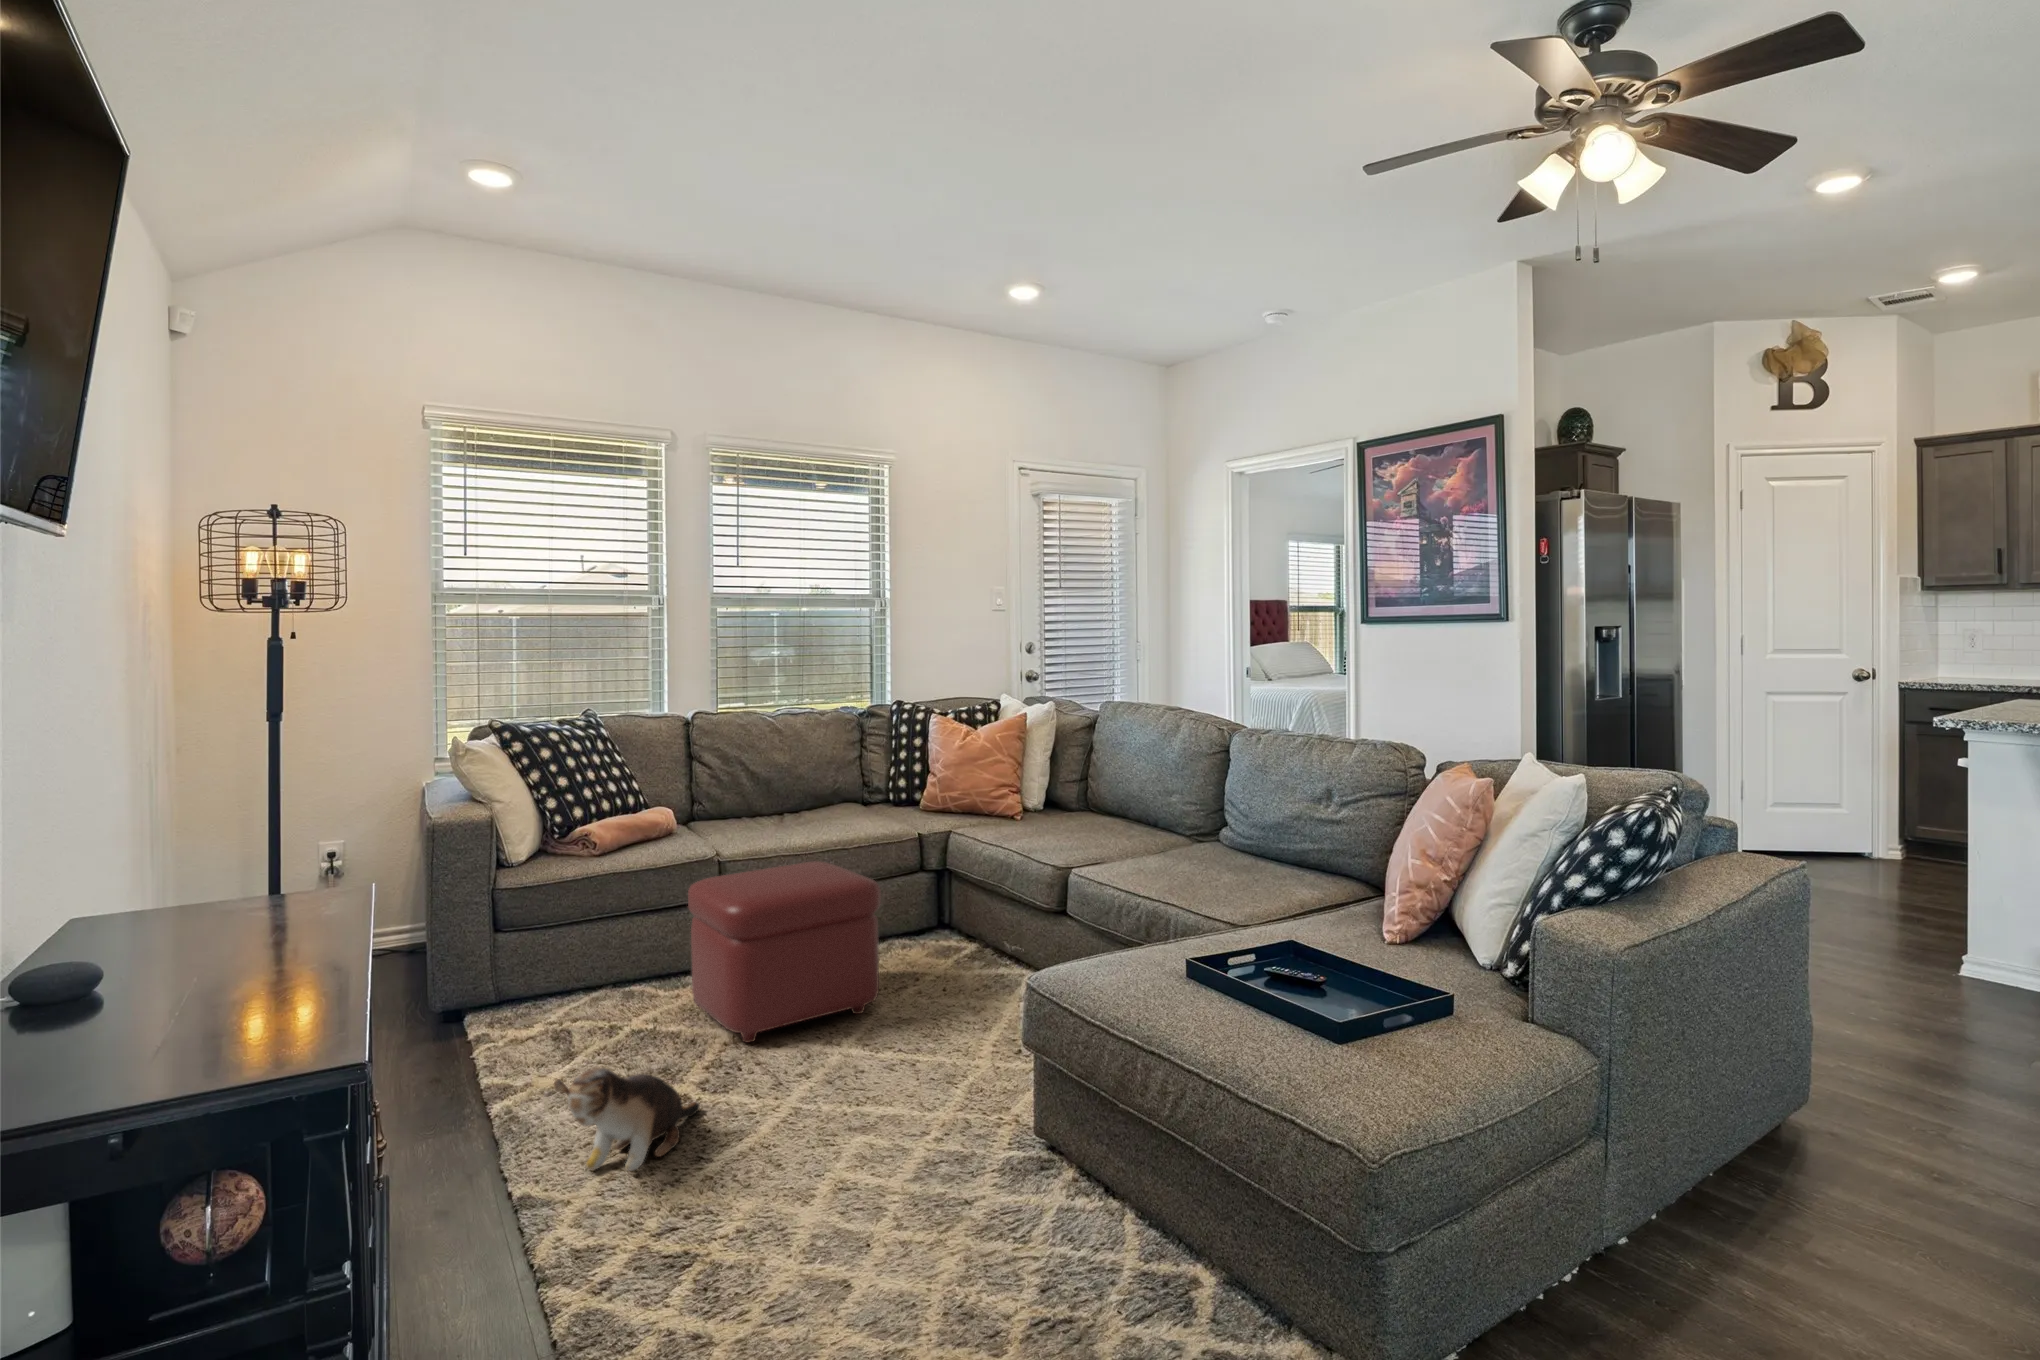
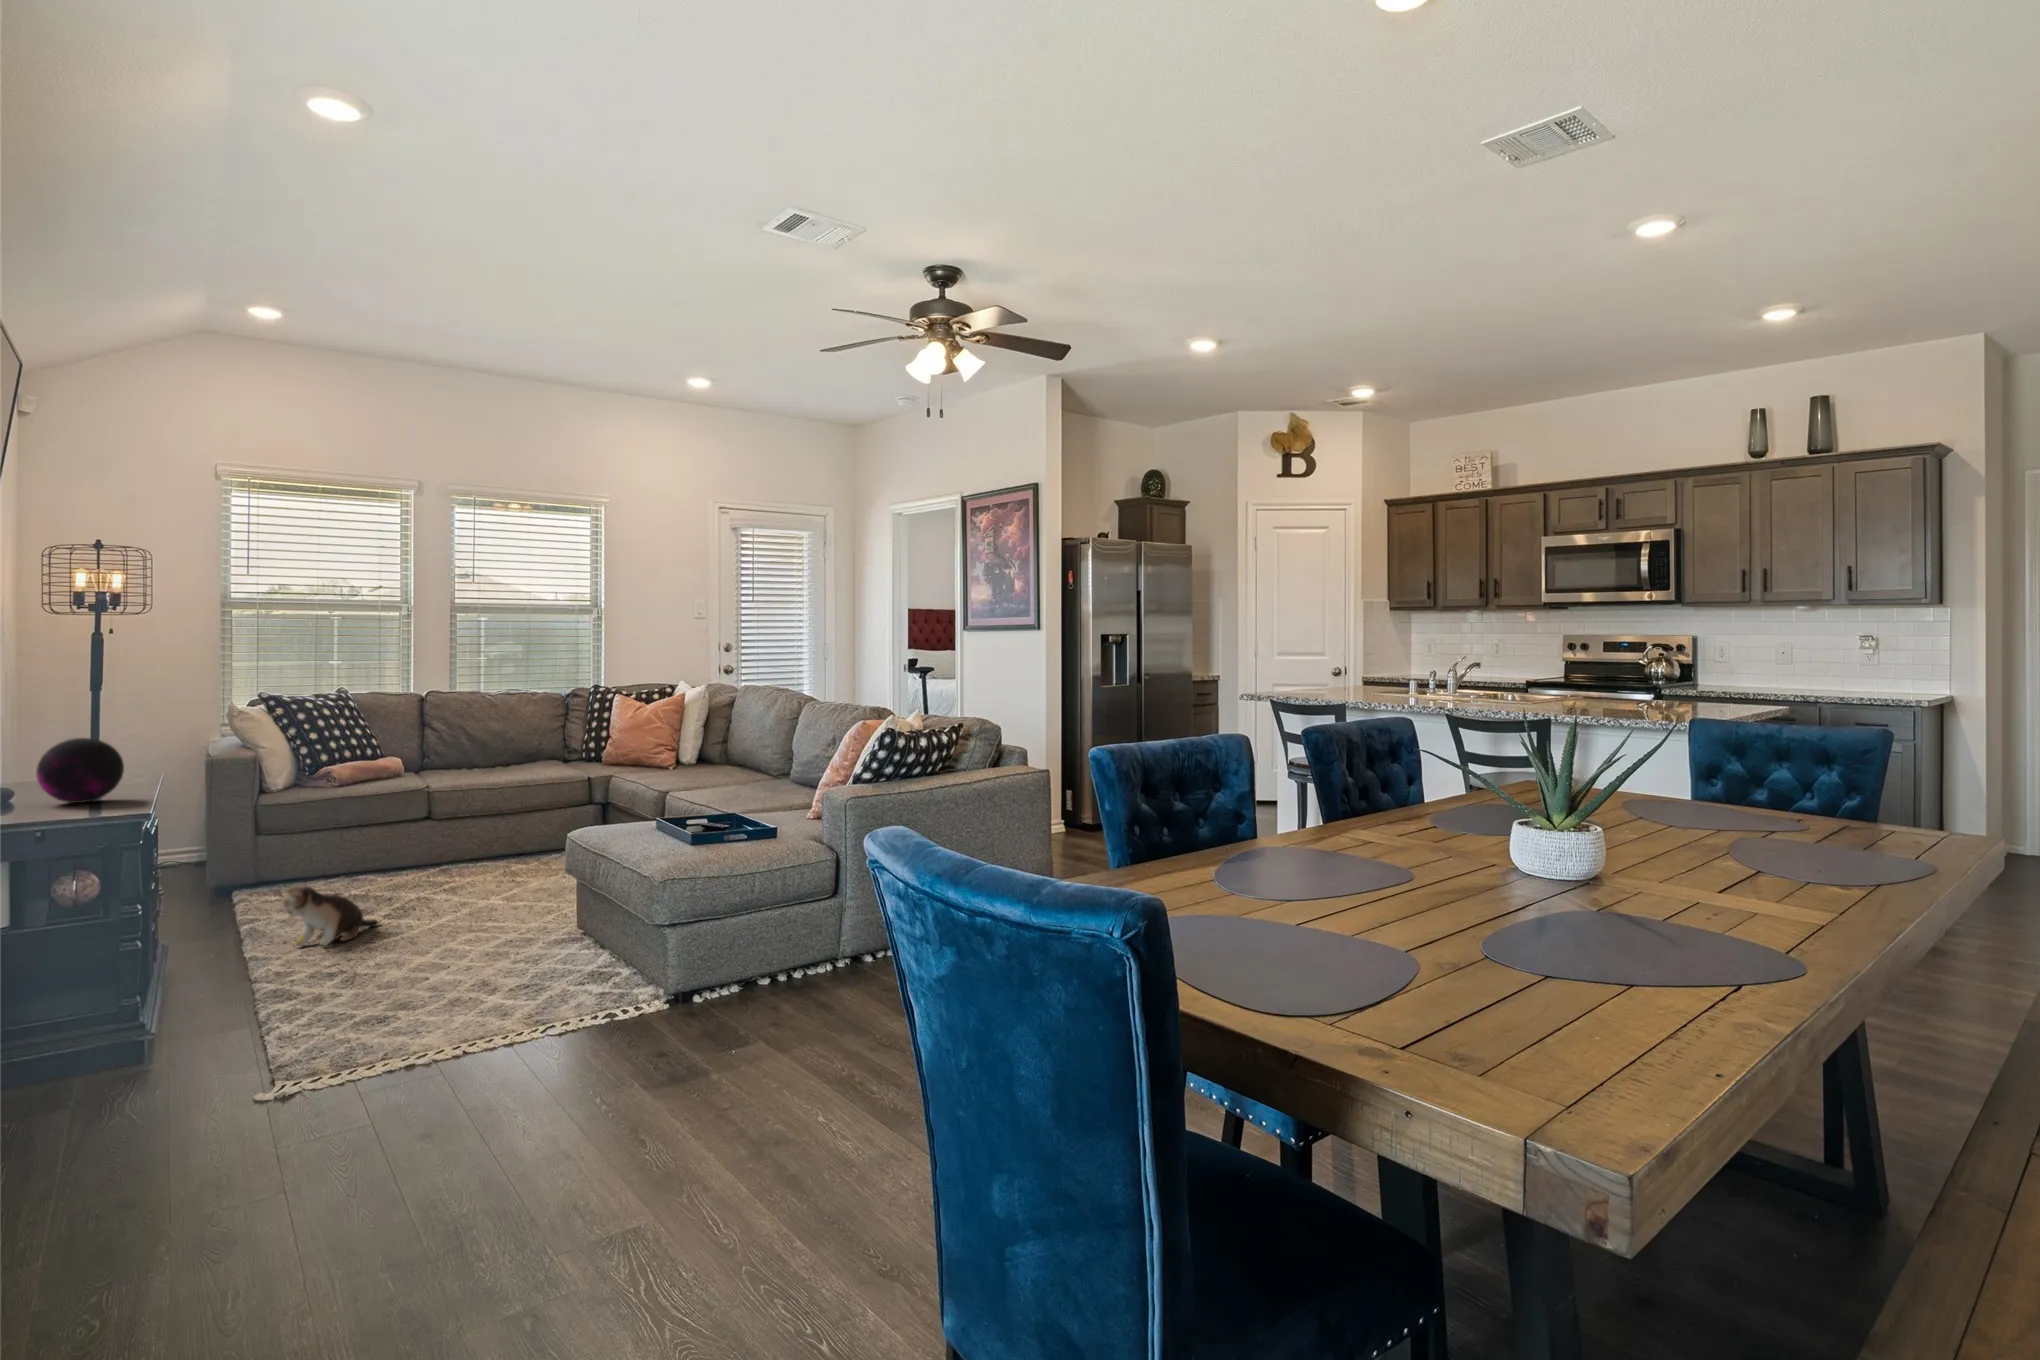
decorative orb: none [140,860,311,998] -> present [36,738,124,803]
ottoman: present [688,861,881,1042] -> none [394,789,529,898]

